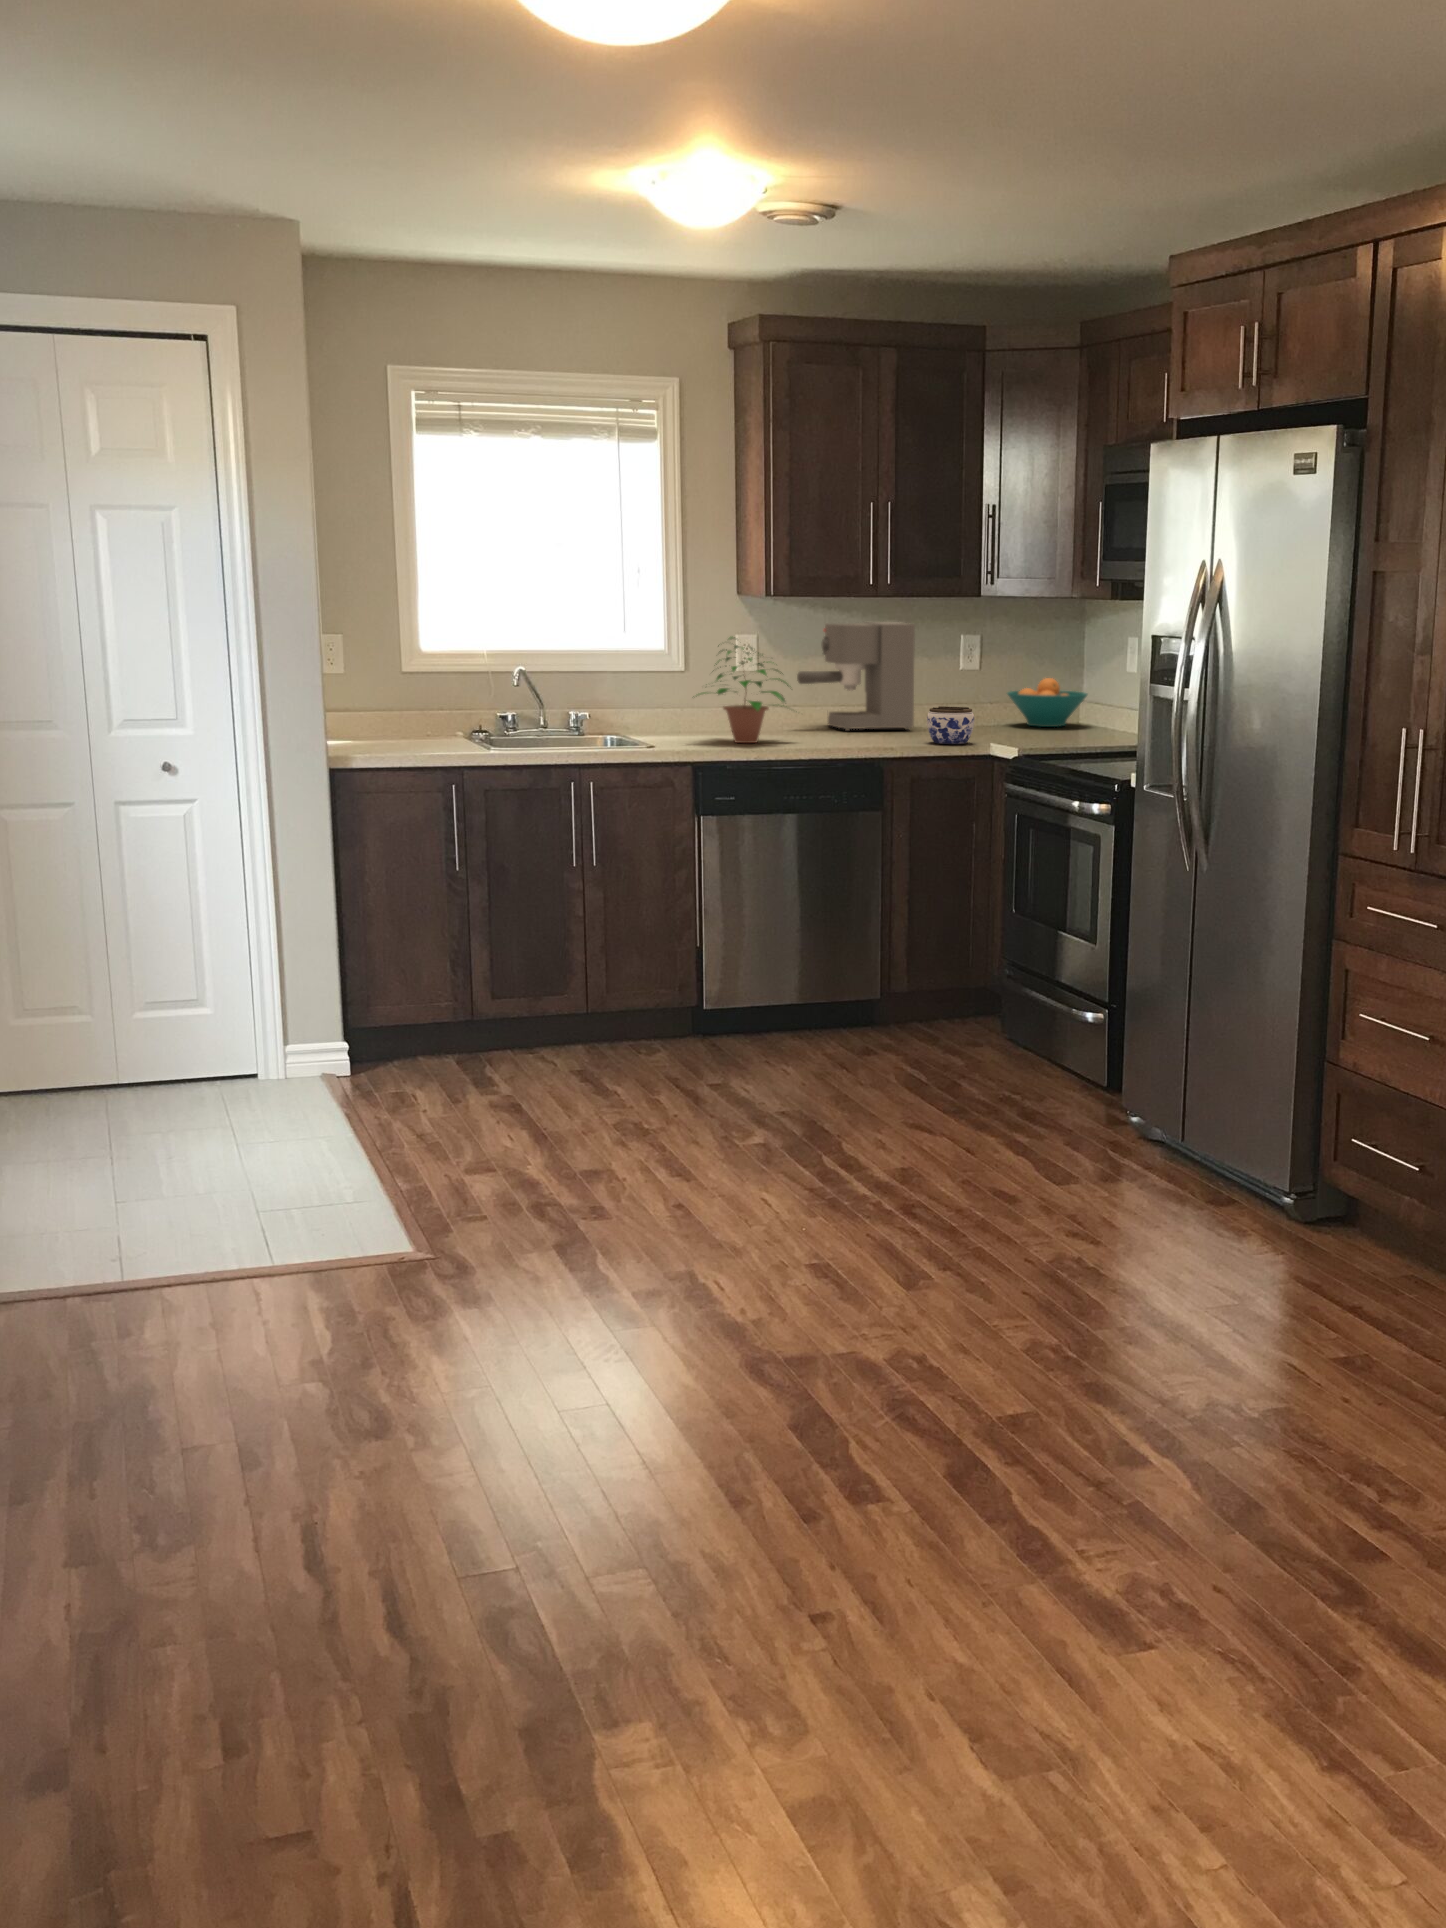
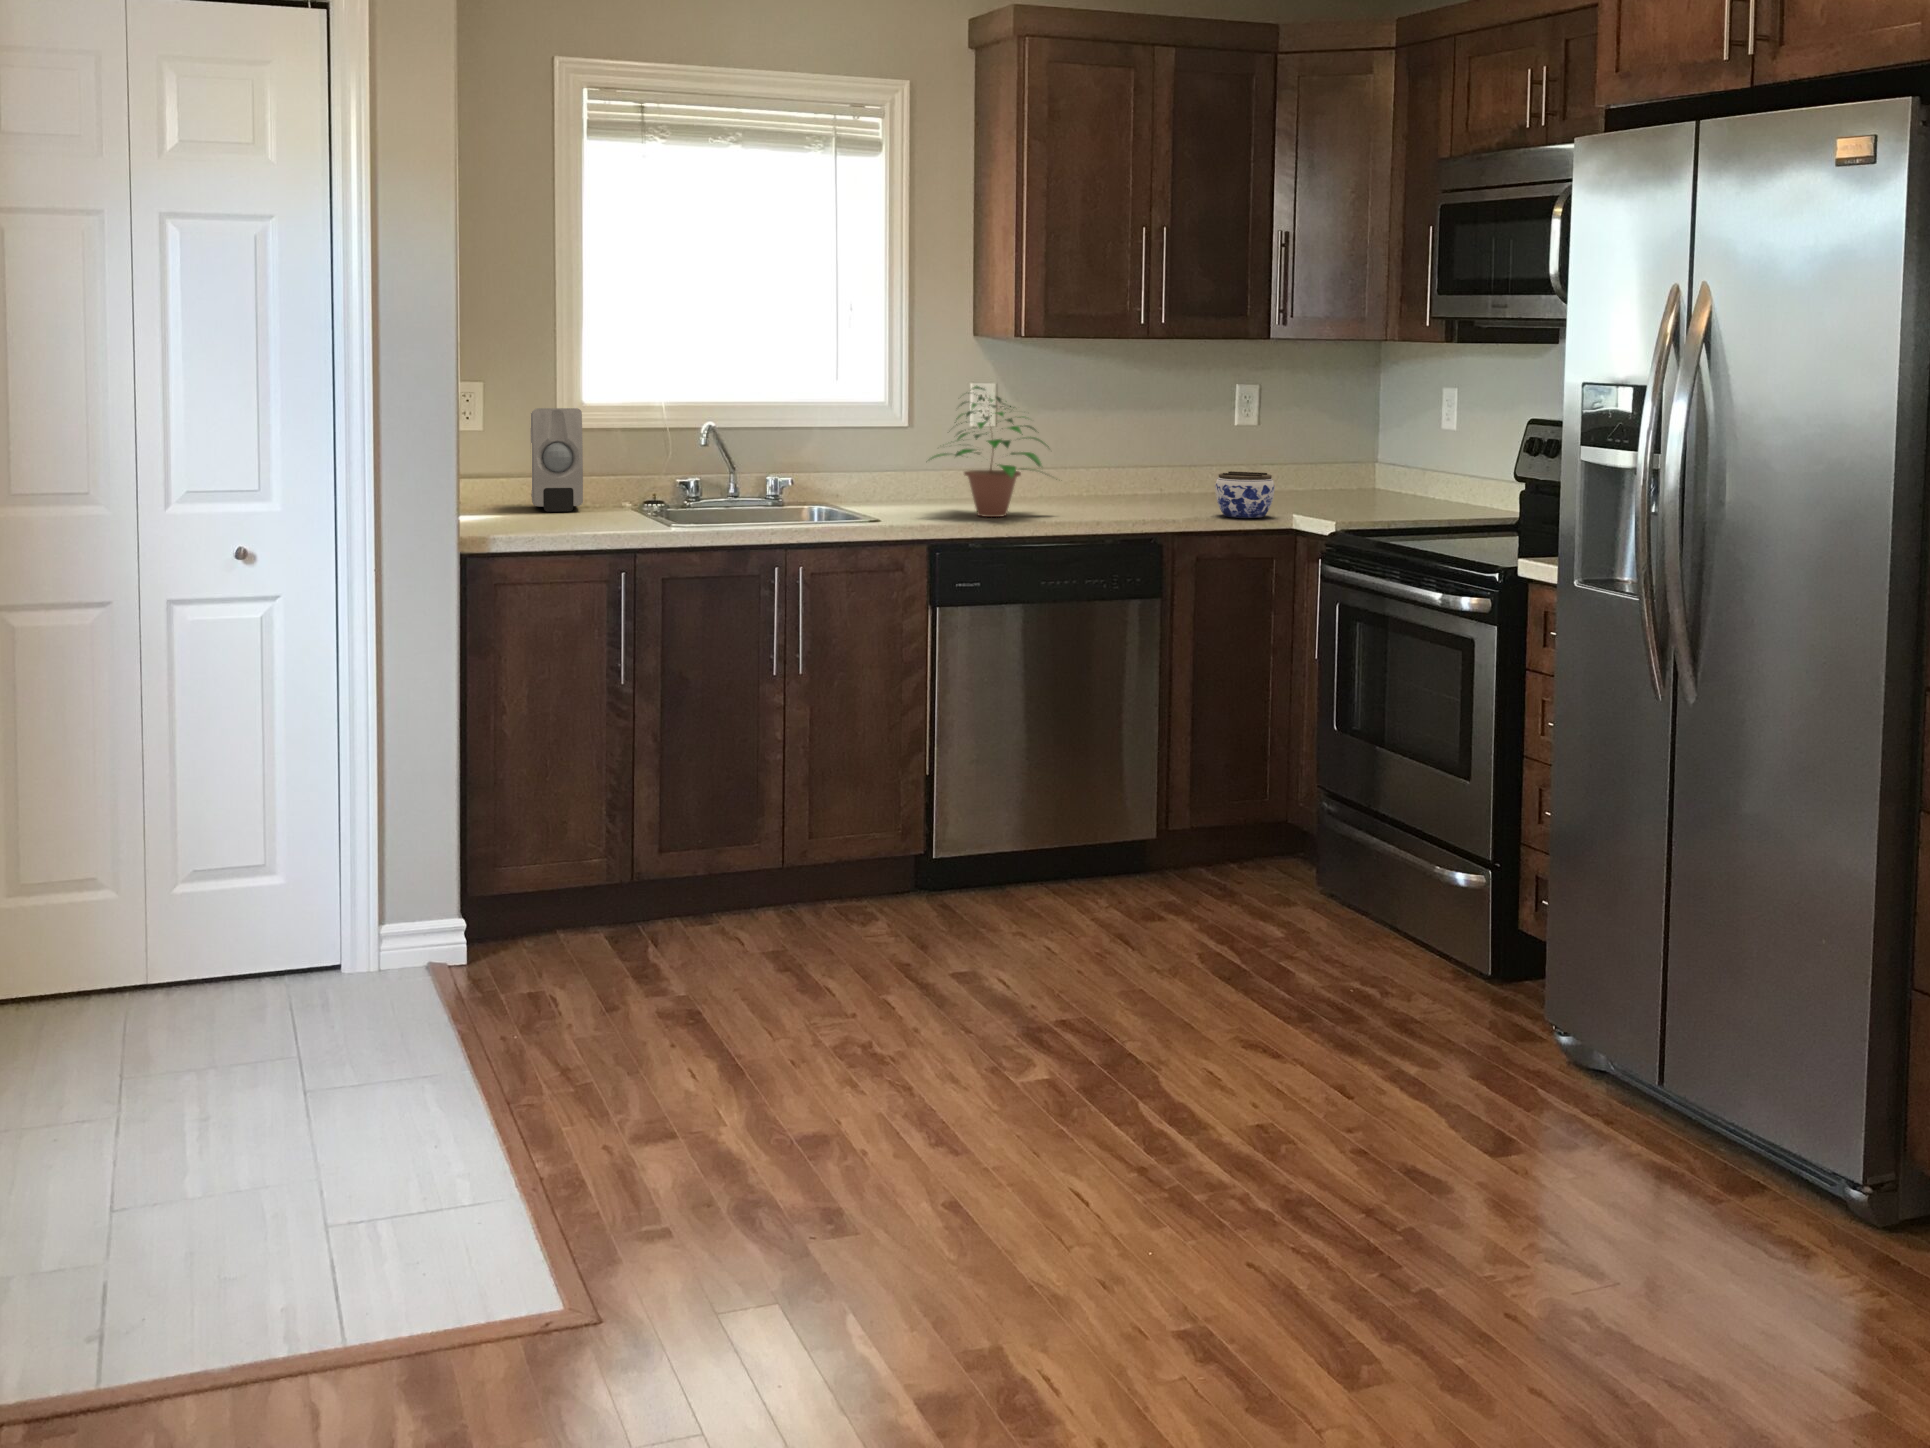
coffee maker: present [797,622,915,731] -> none [1046,370,1189,500]
soap dispenser: none [380,656,424,739] -> present [530,408,583,512]
fruit bowl: present [1007,678,1087,727] -> none [1291,437,1389,495]

